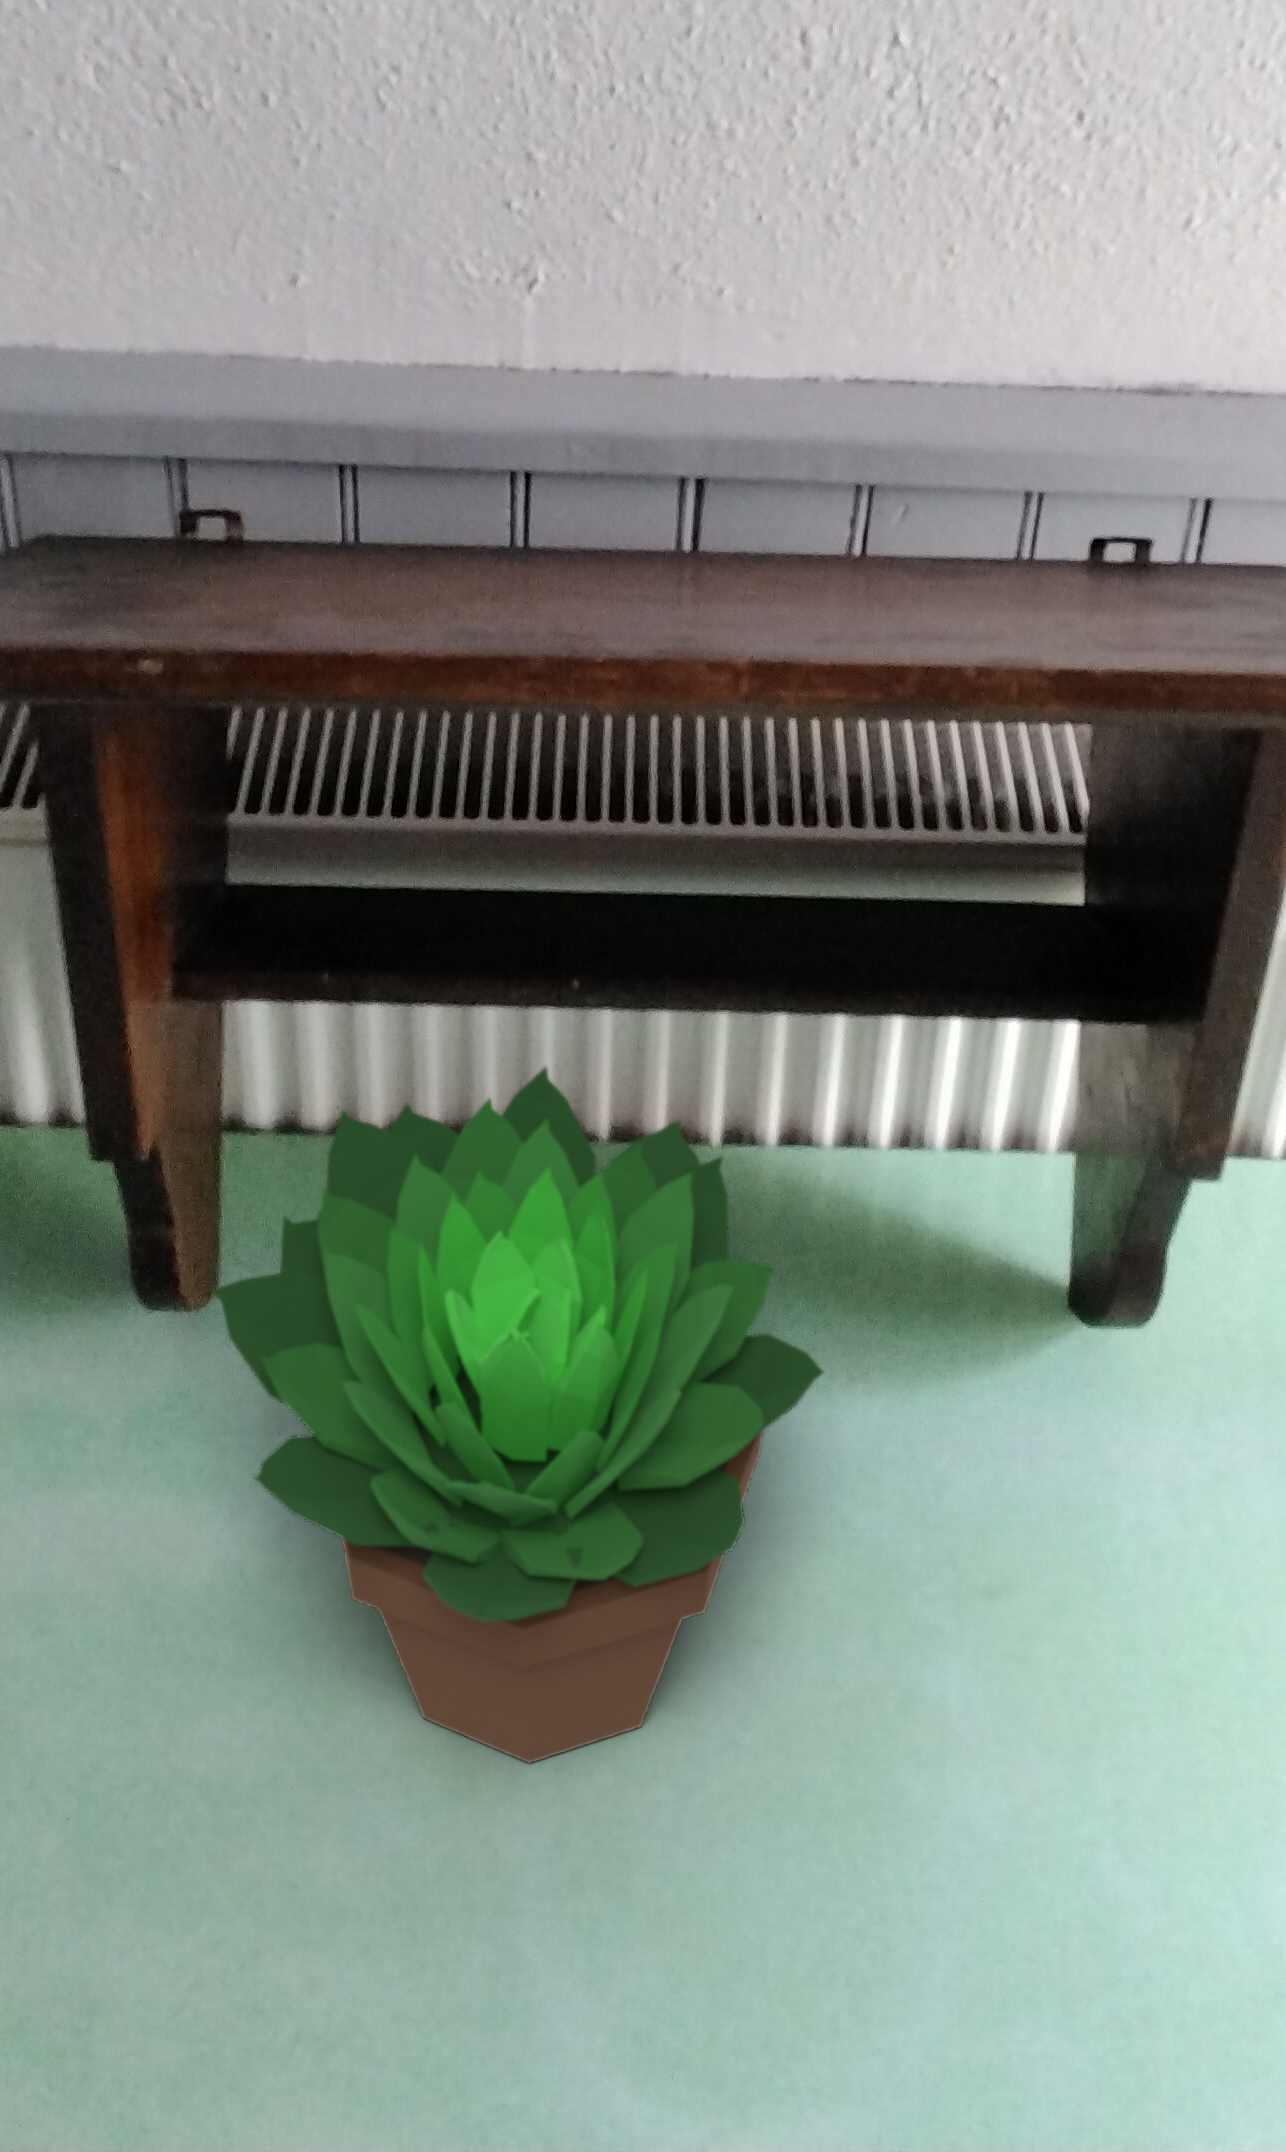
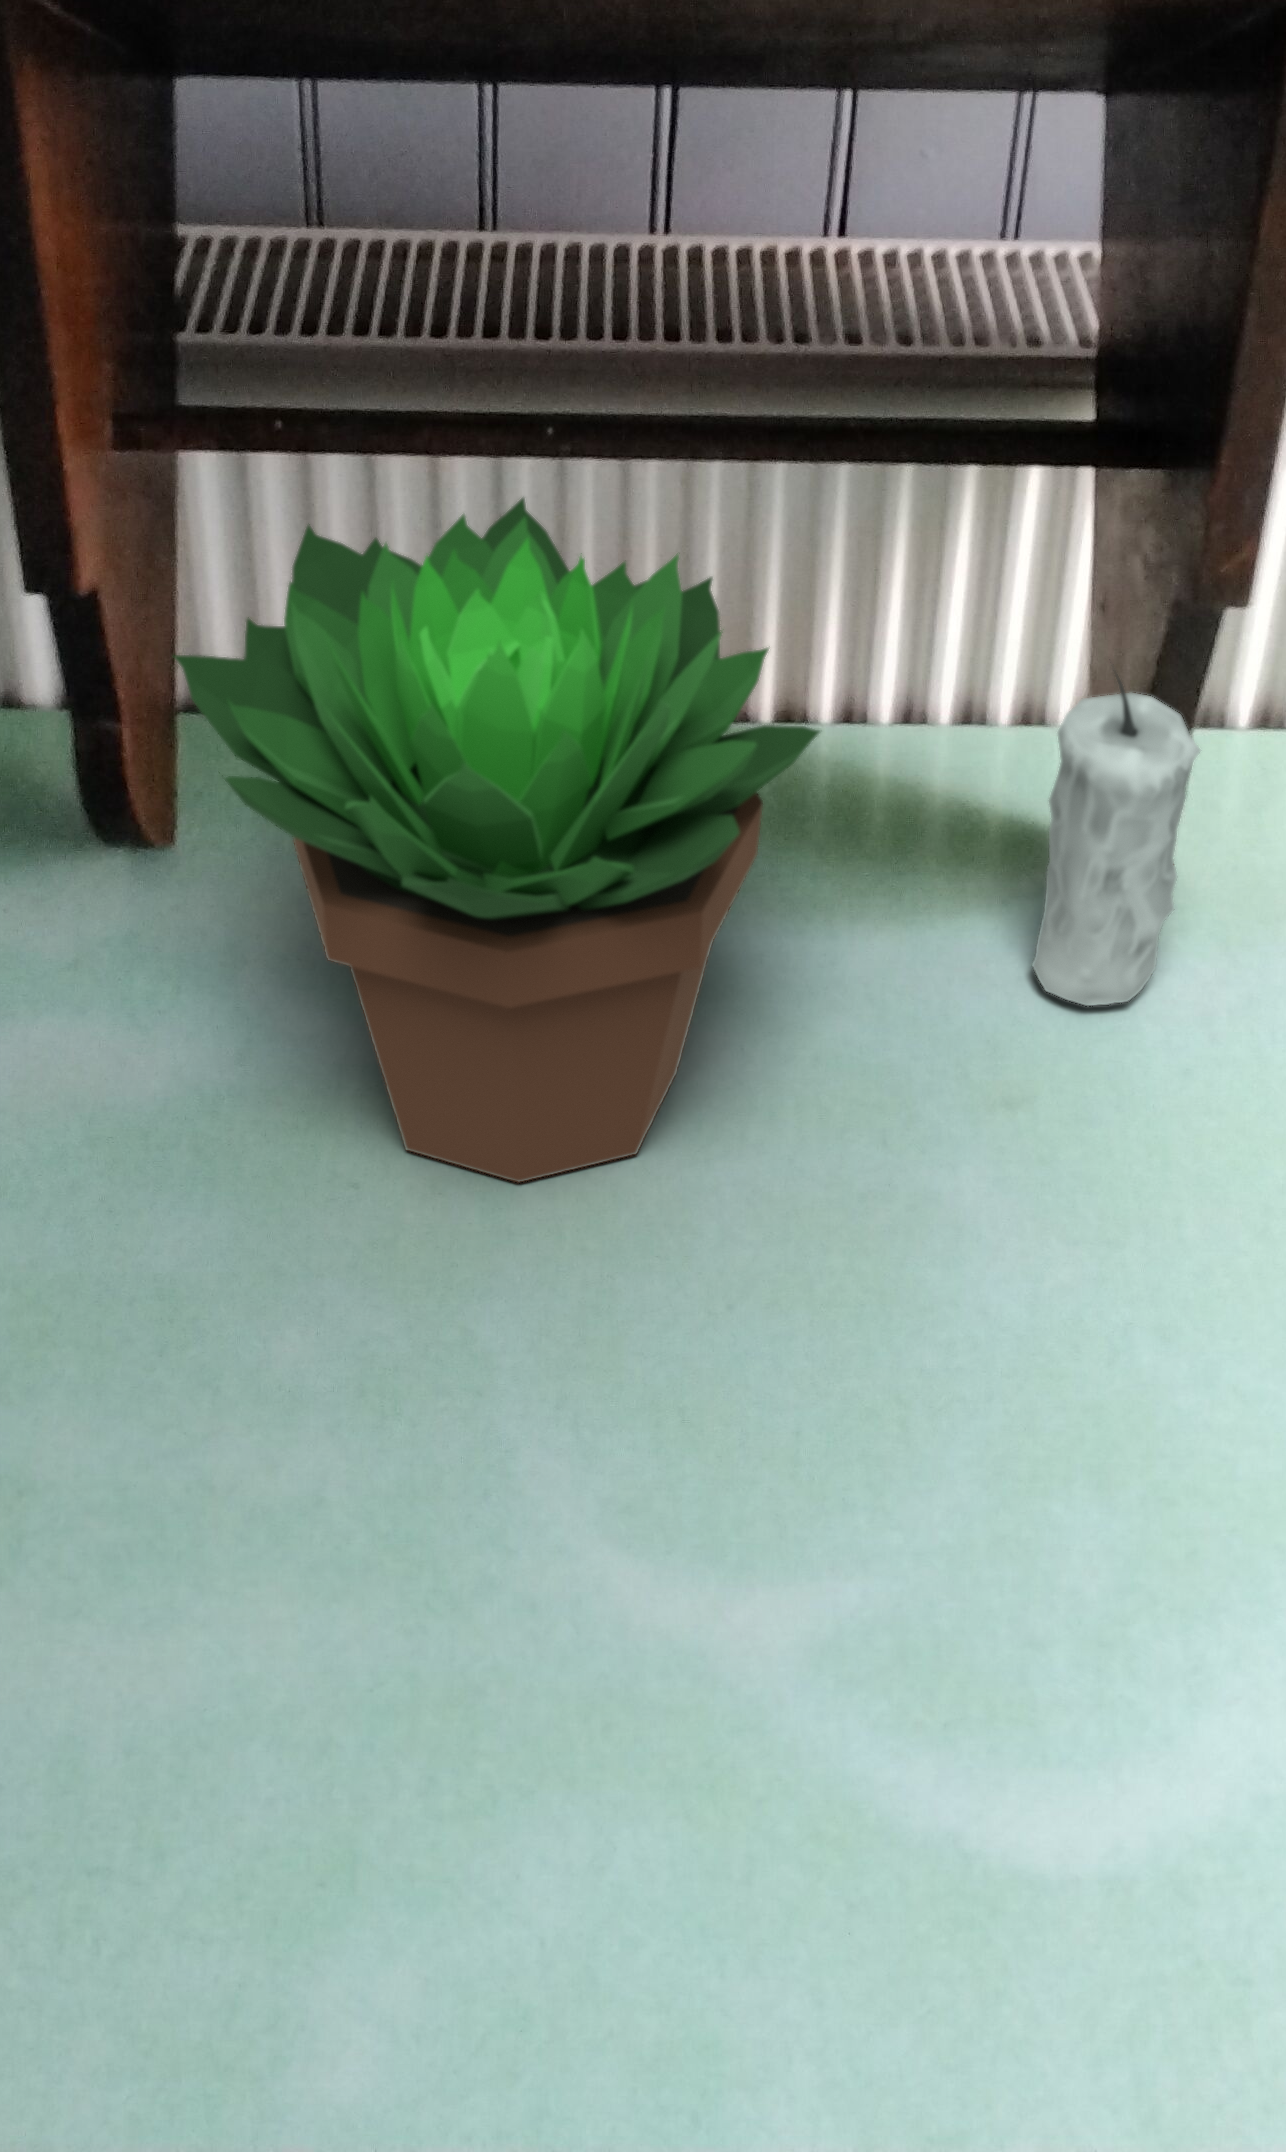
candle: none [1016,1241,1181,1538] -> present [1033,676,1200,1006]

